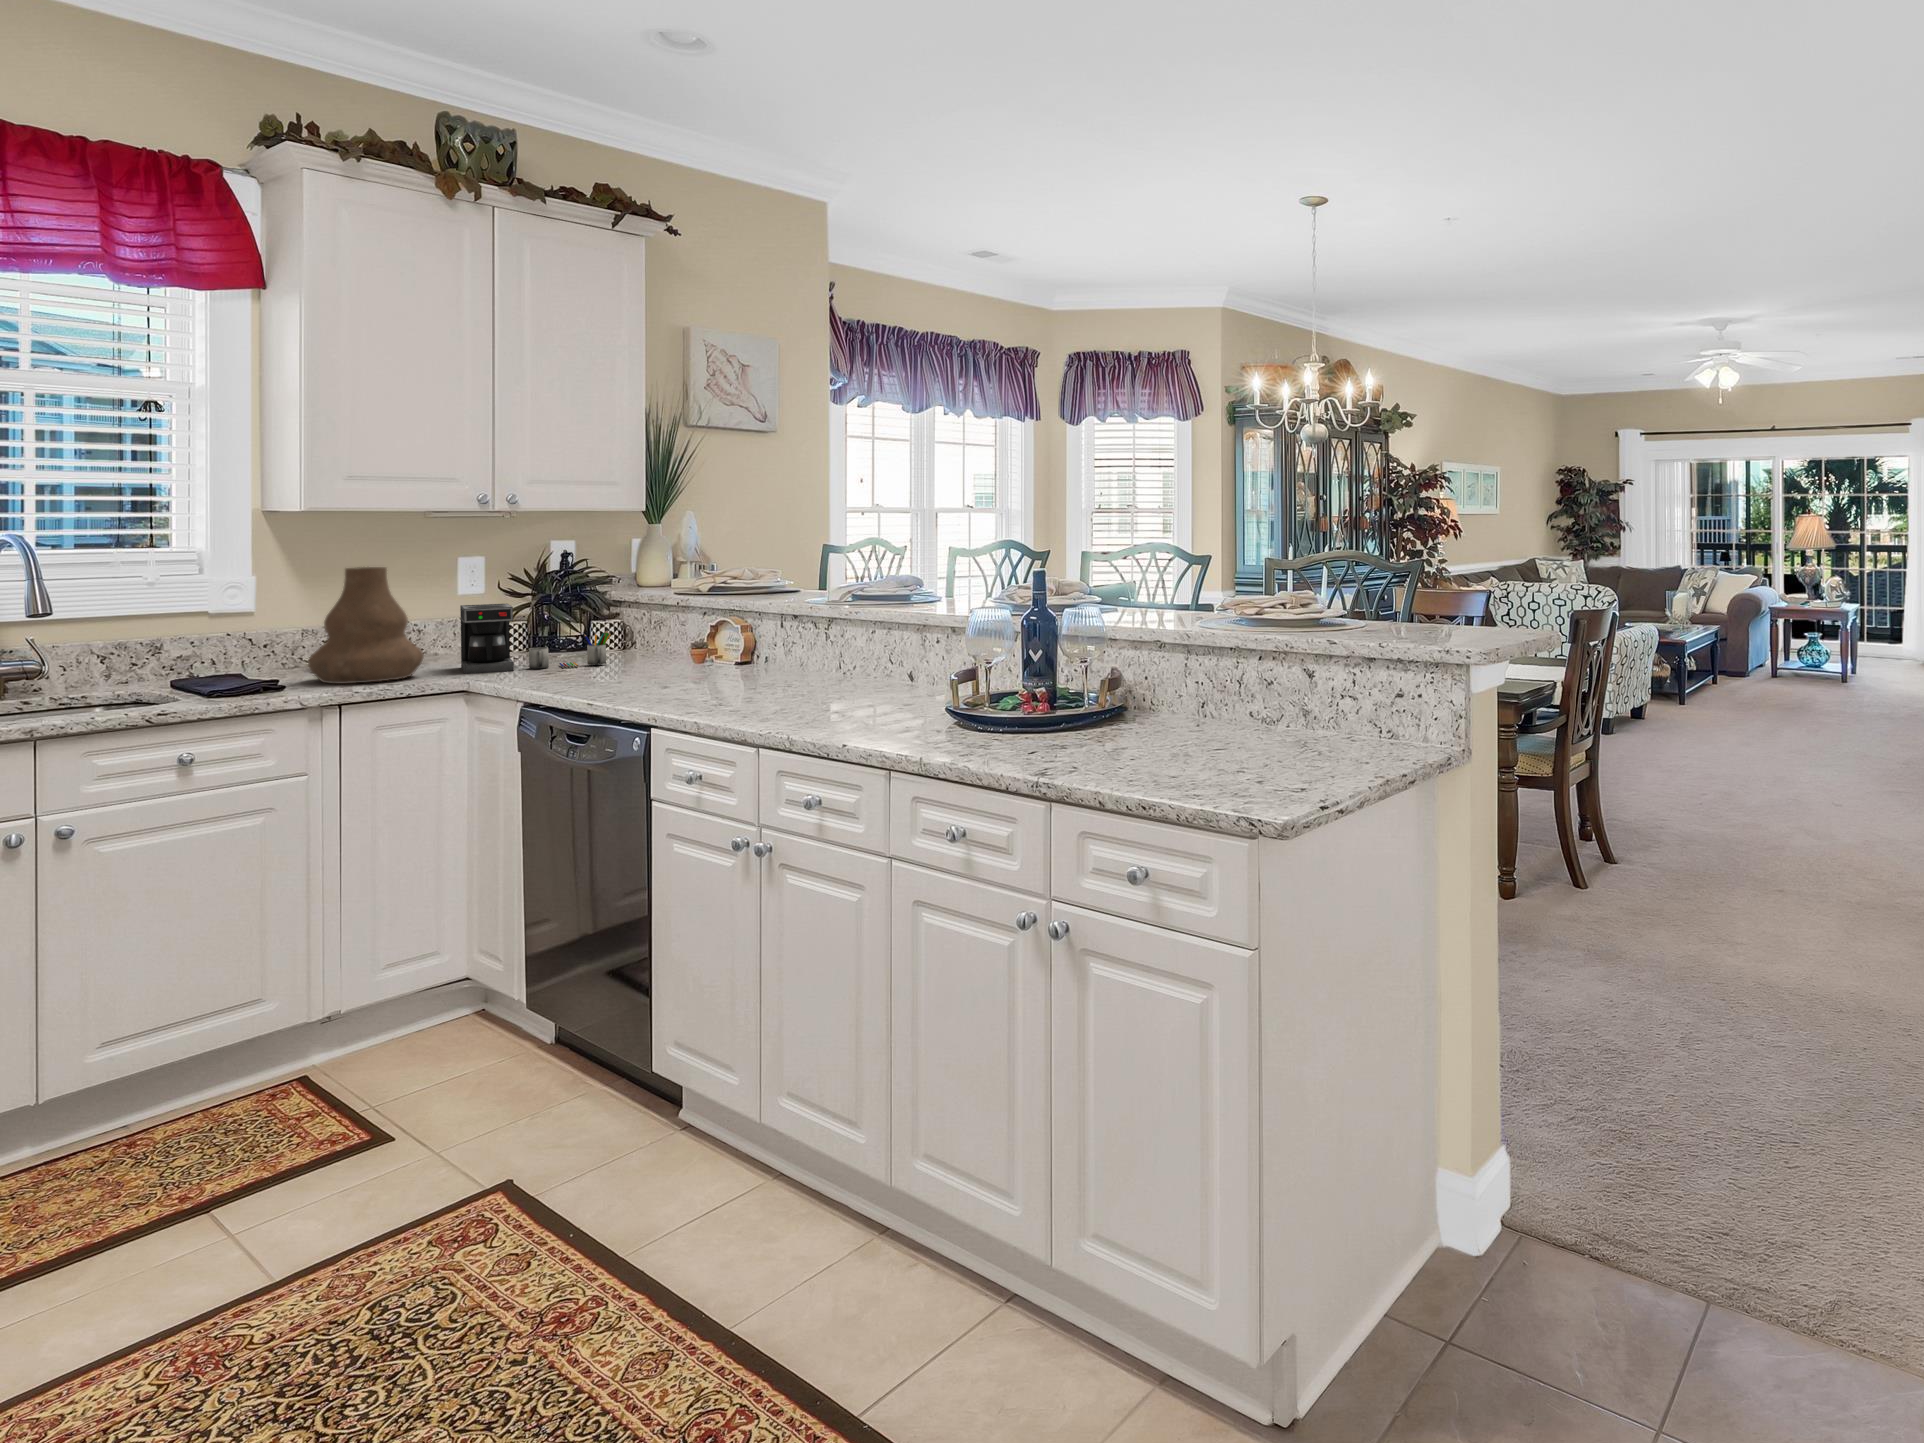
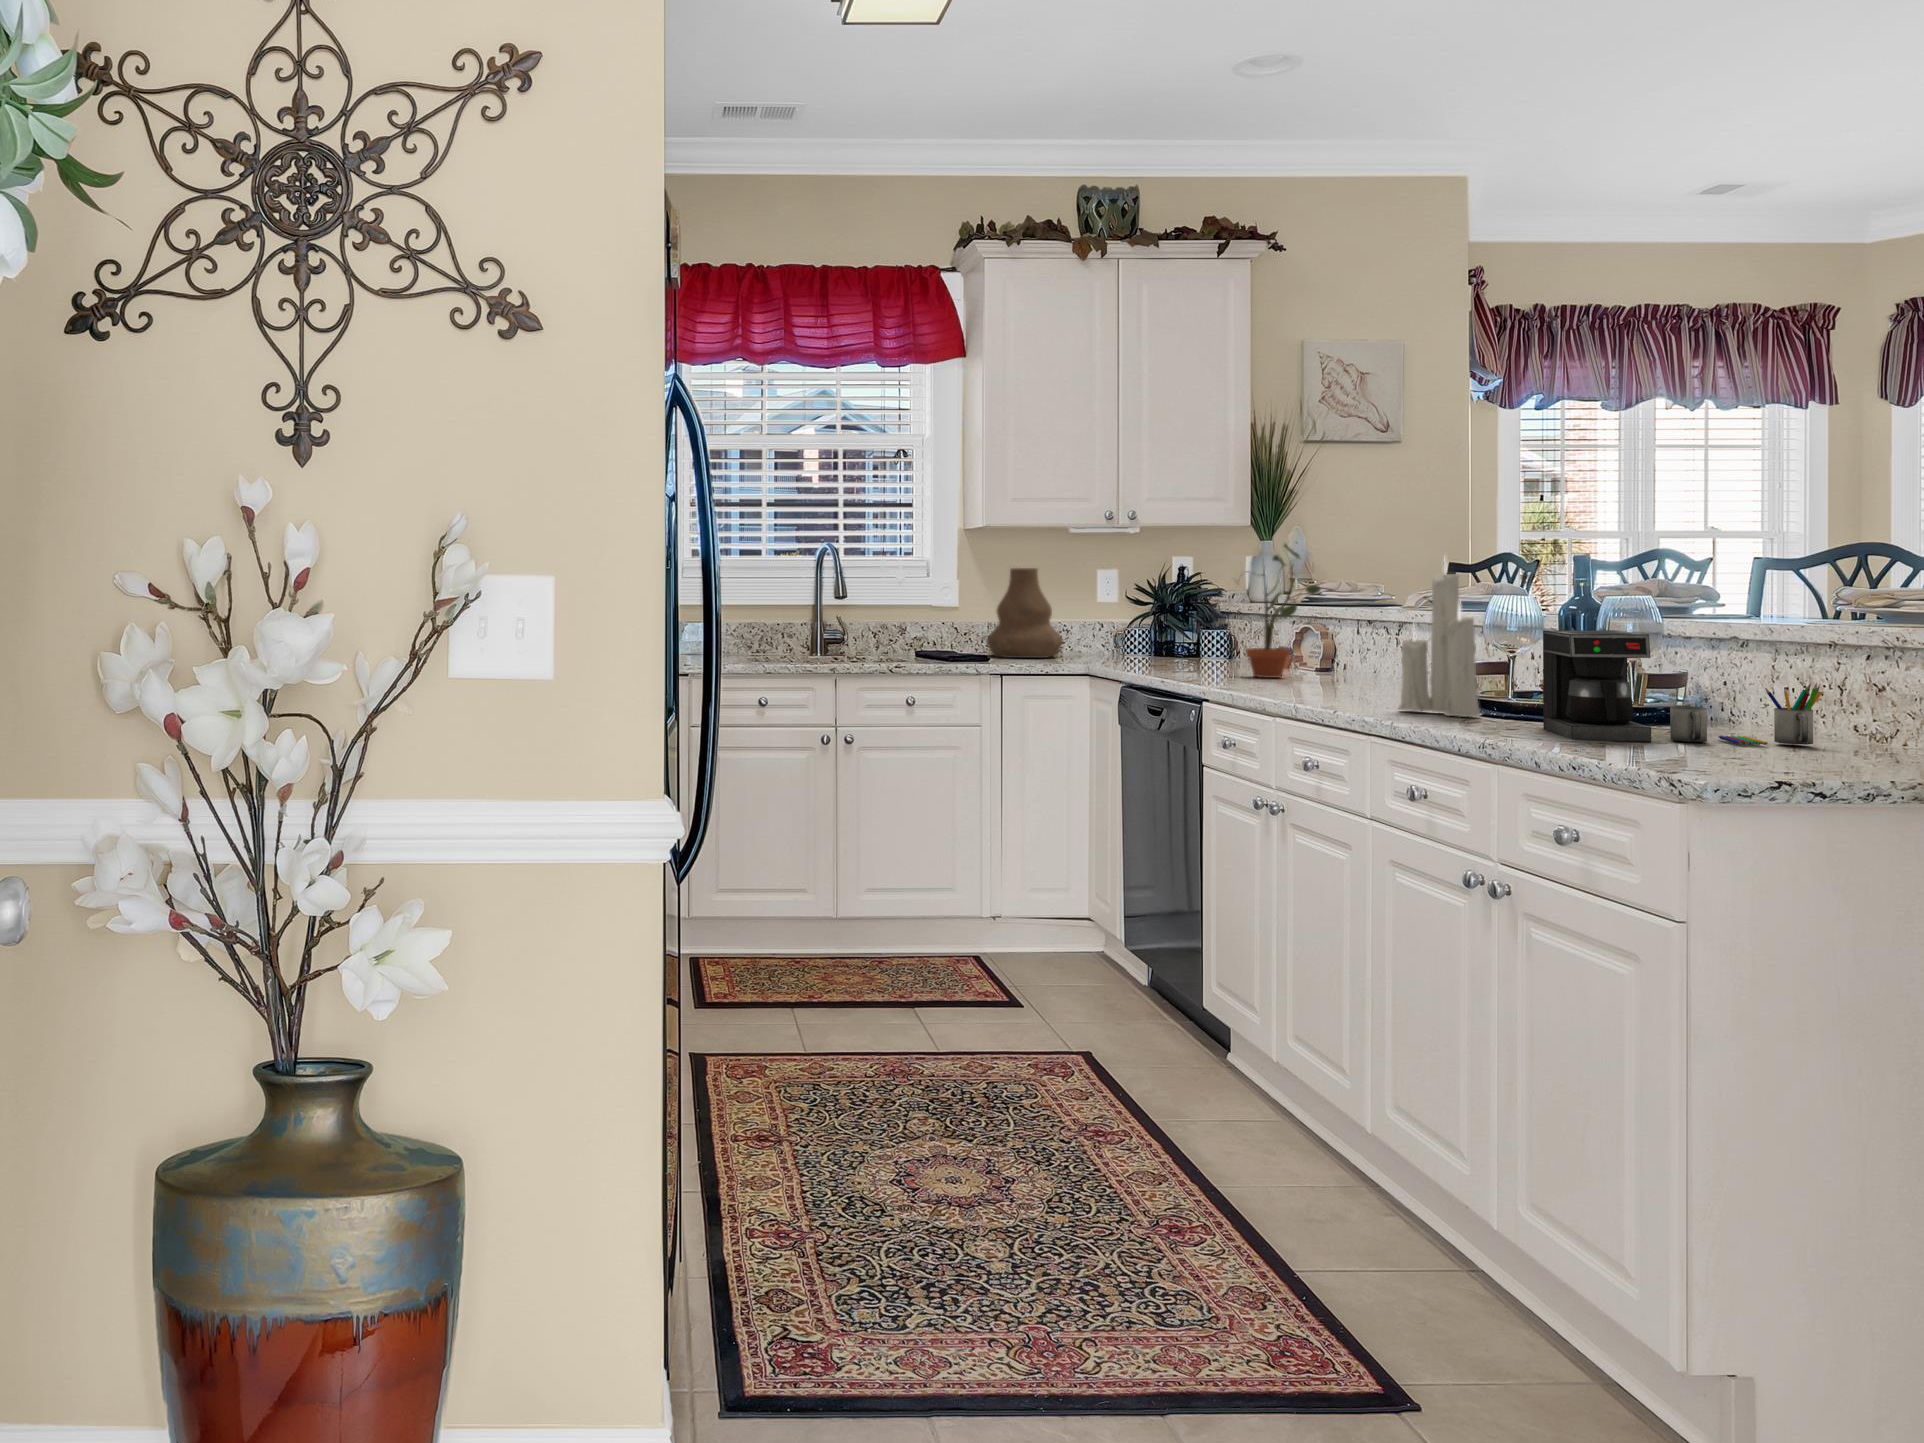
potted plant: none [669,542,762,691] -> present [1246,544,1321,678]
candle: none [899,567,979,739] -> present [1399,565,1480,717]
coffee maker: present [460,603,610,674] -> present [1543,630,1822,745]

